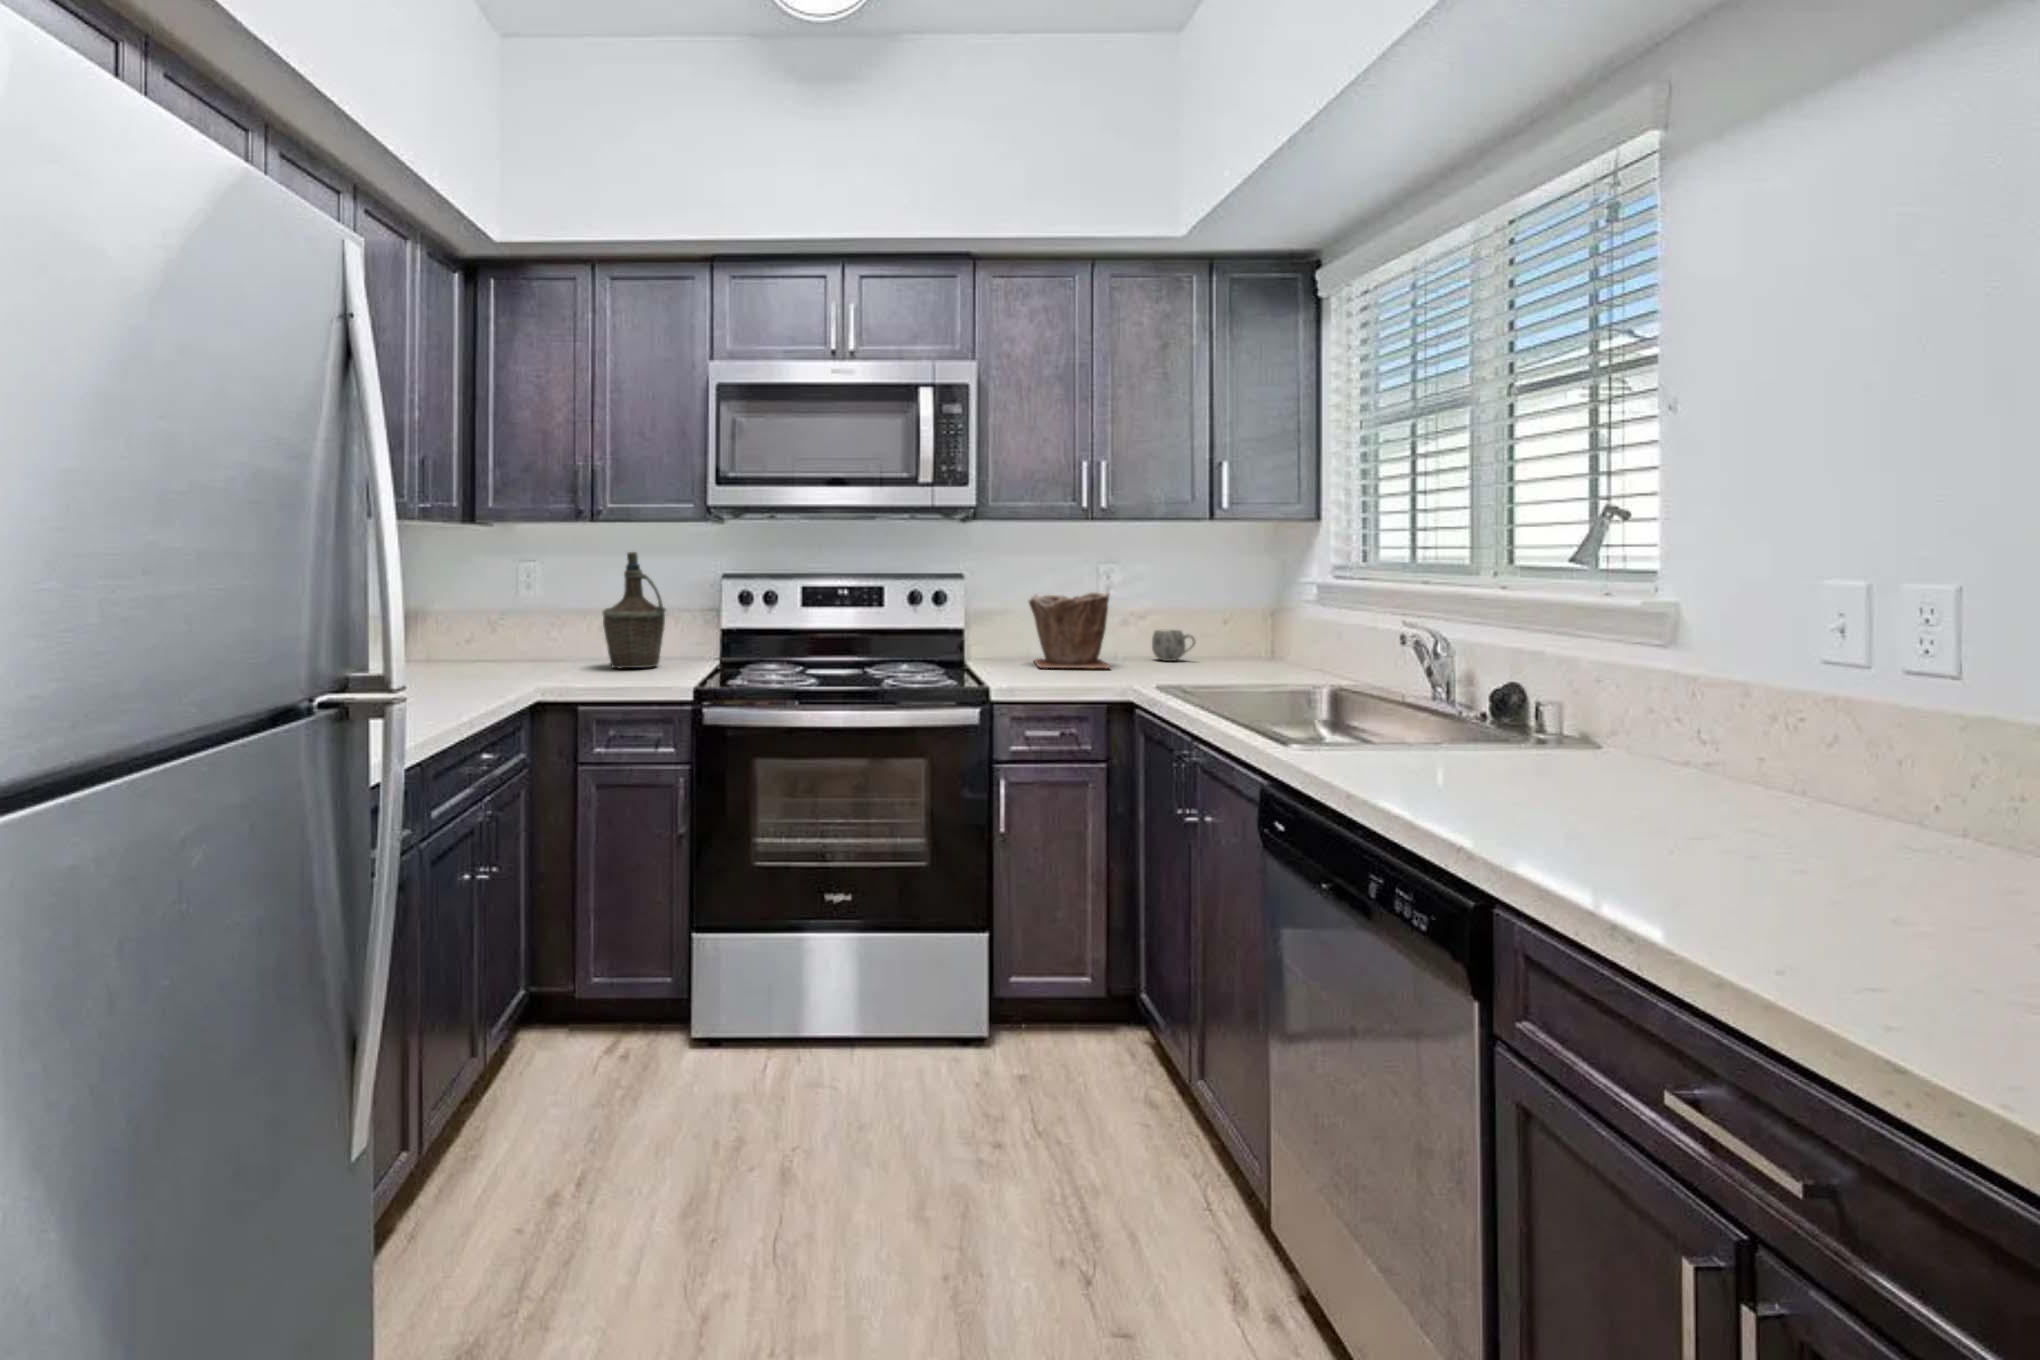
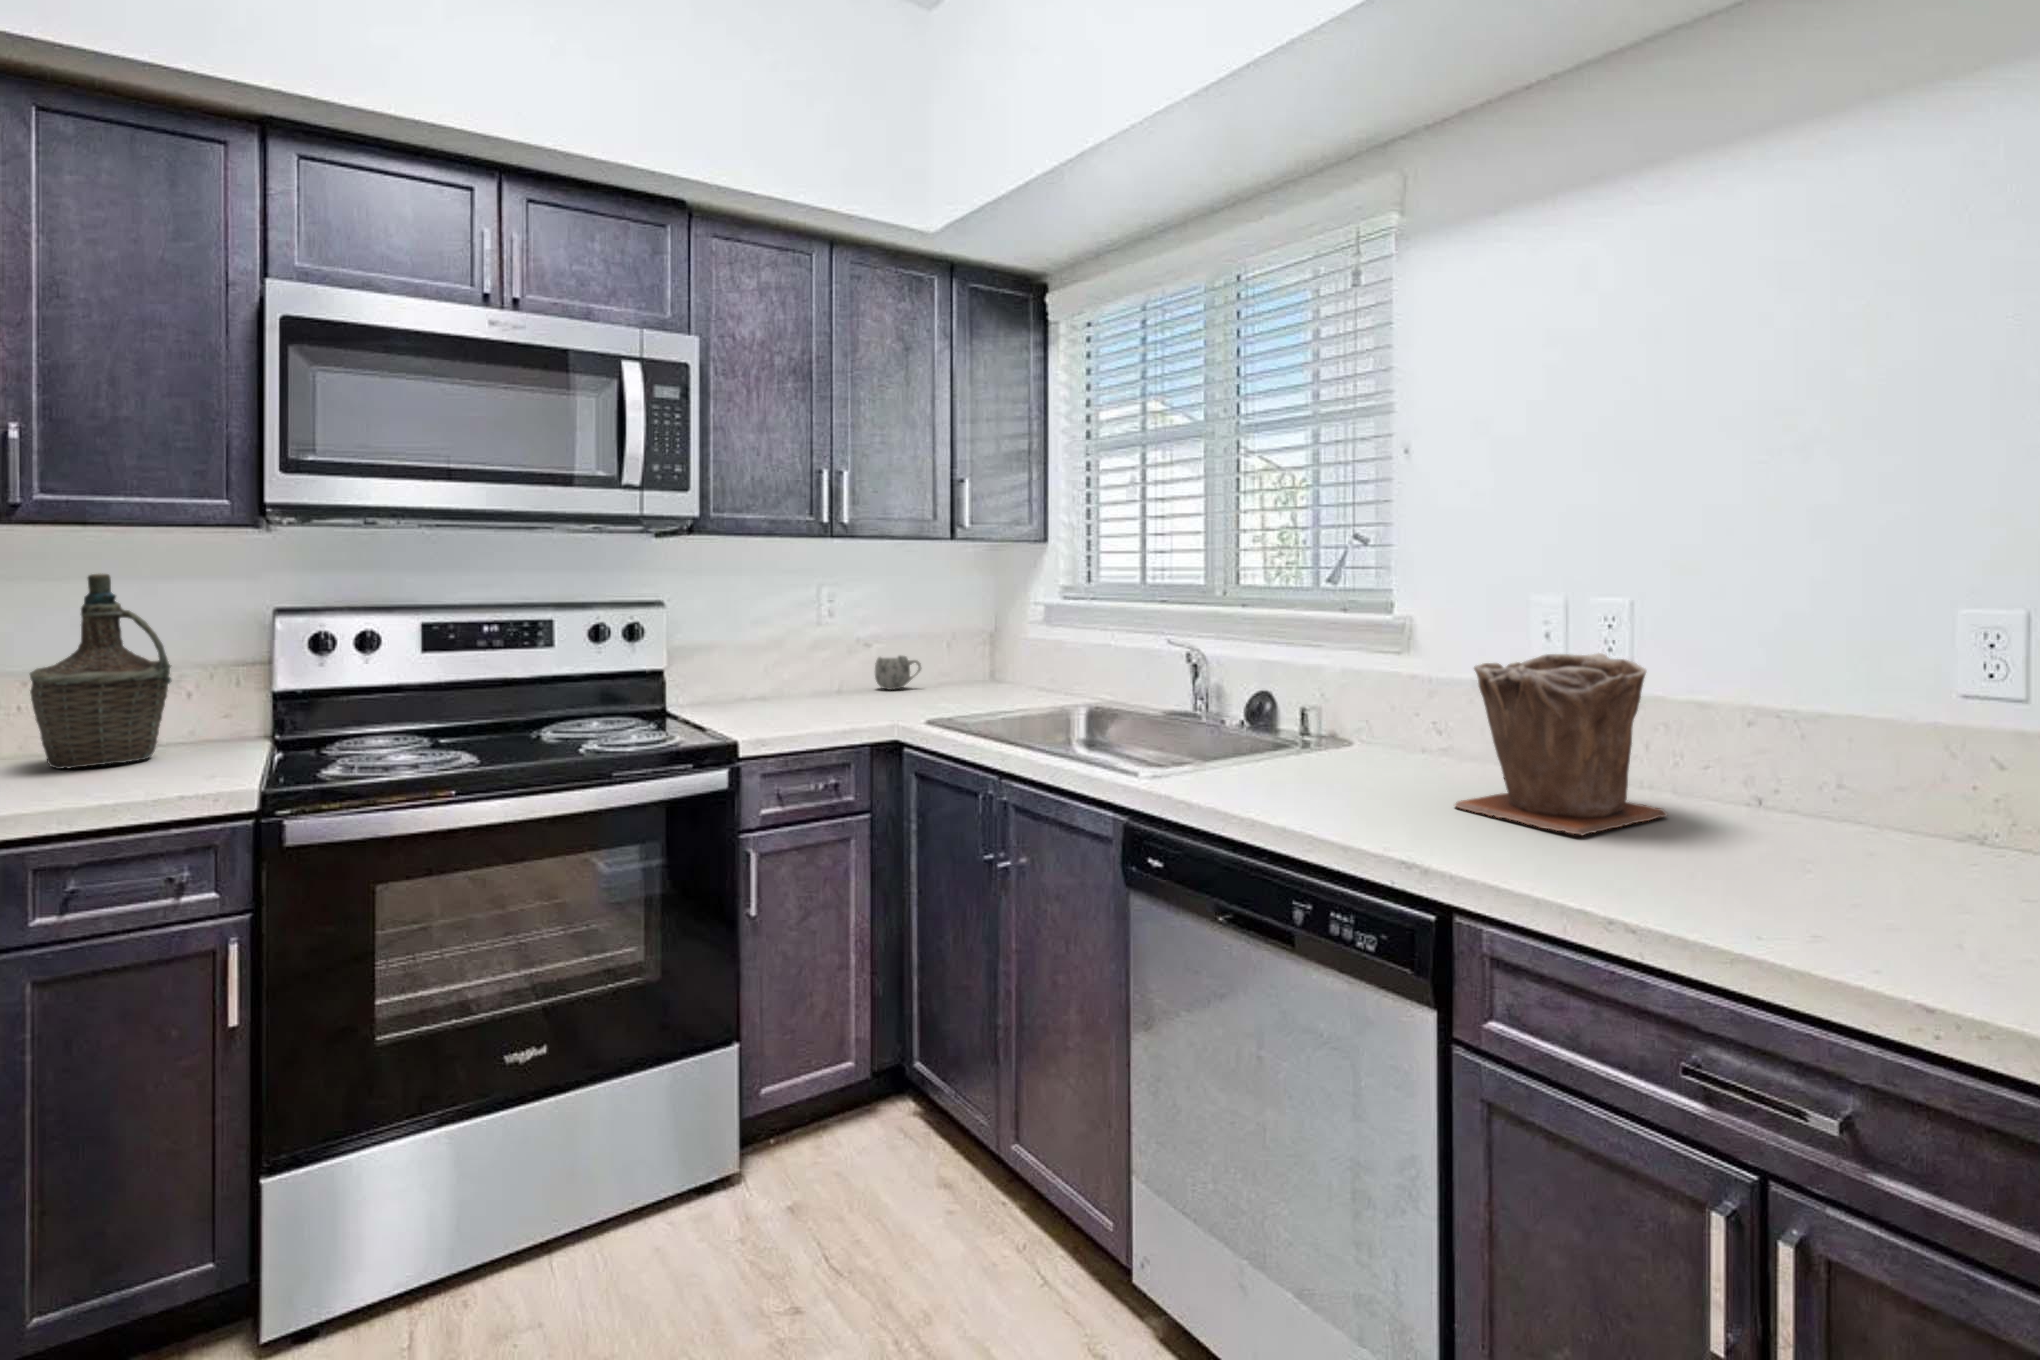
plant pot: present [1029,592,1109,668] -> present [1455,653,1667,835]

